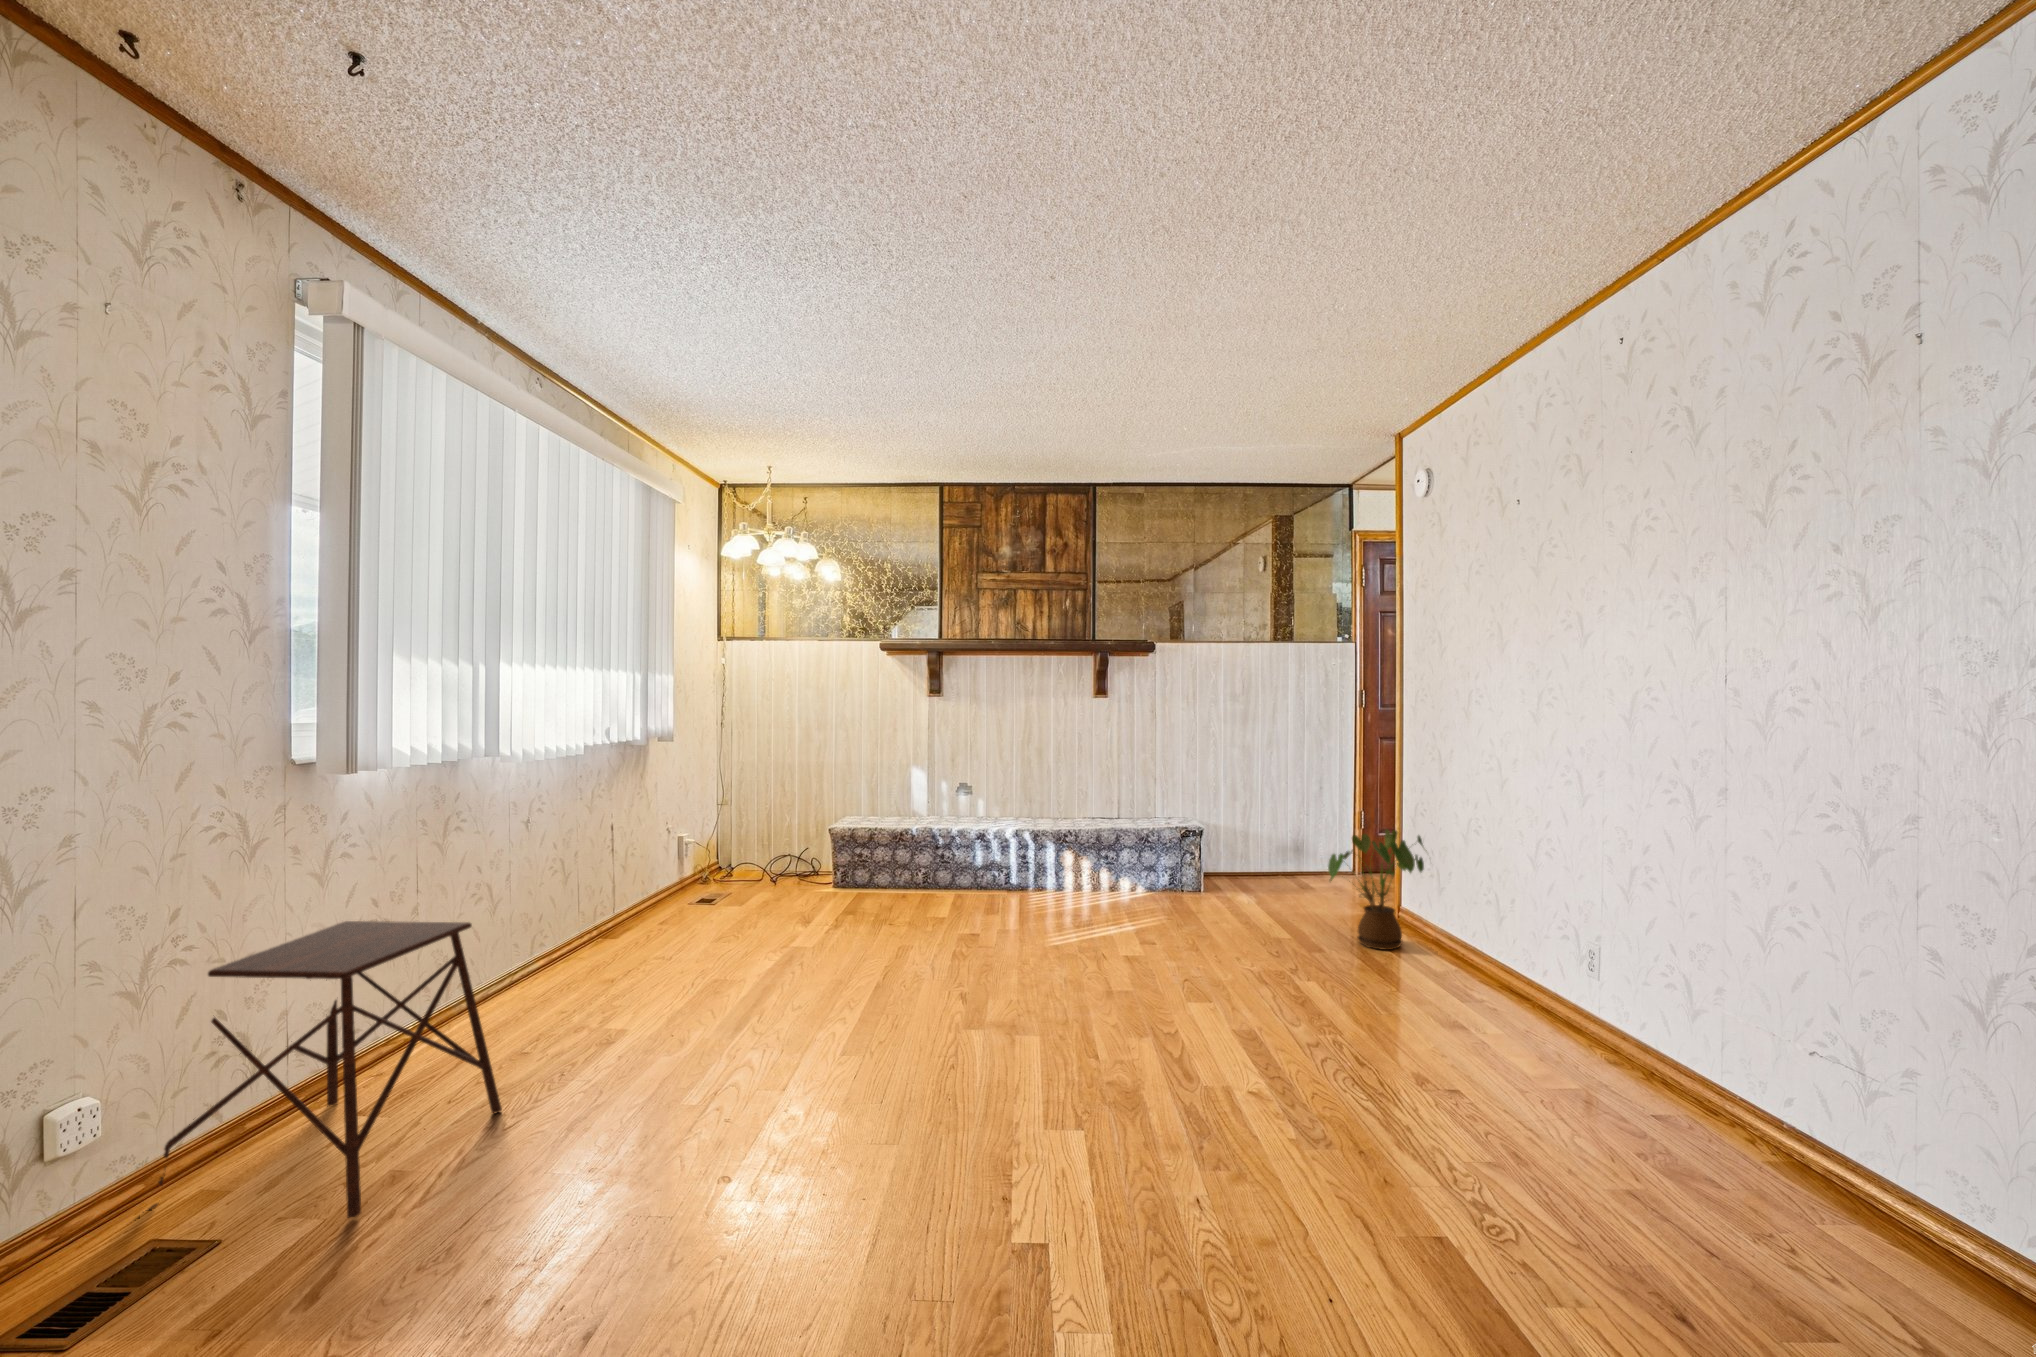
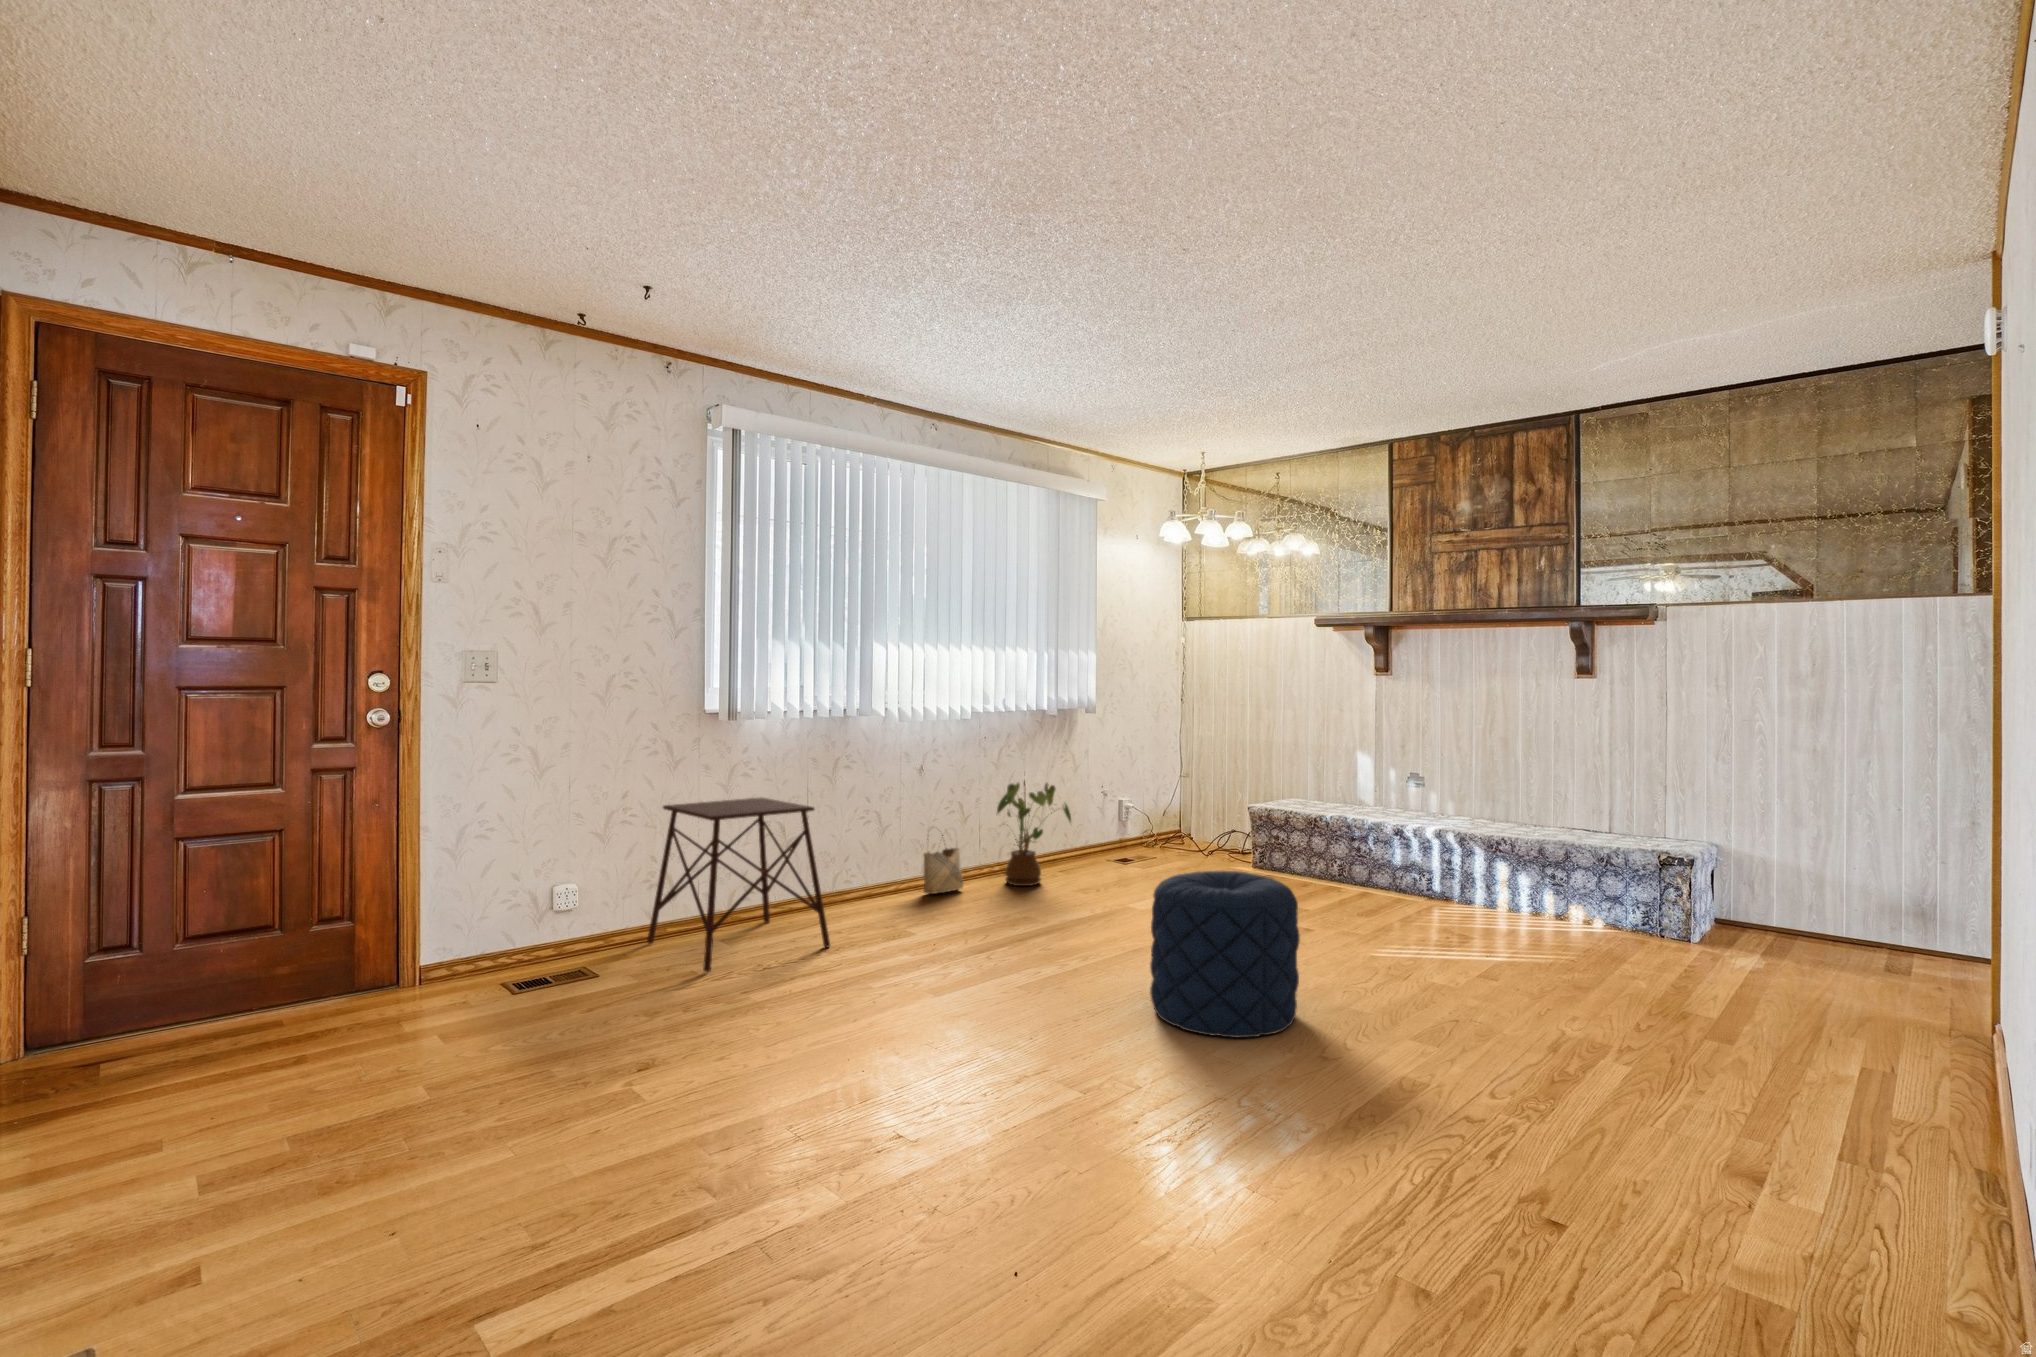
house plant: present [1328,829,1424,950] -> present [997,783,1071,886]
pouf: none [967,907,1107,1077] -> present [1150,871,1300,1037]
woven basket: none [519,908,568,998] -> present [923,835,963,894]

